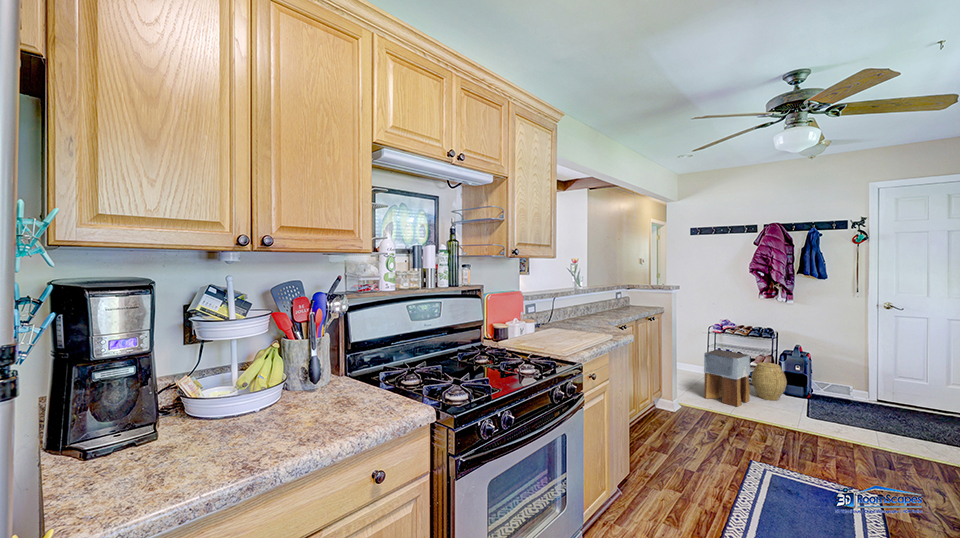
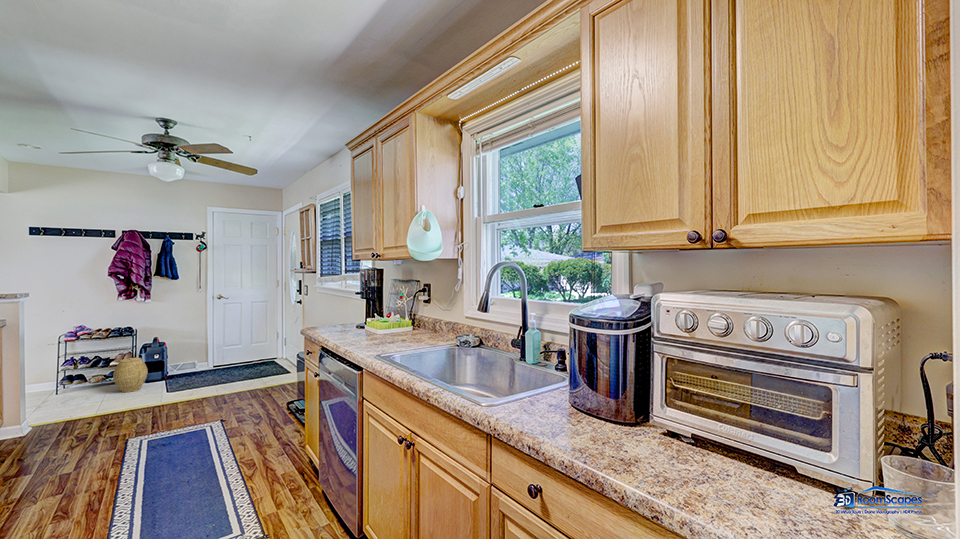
stool: present [704,350,750,407] -> none [60,354,113,411]

